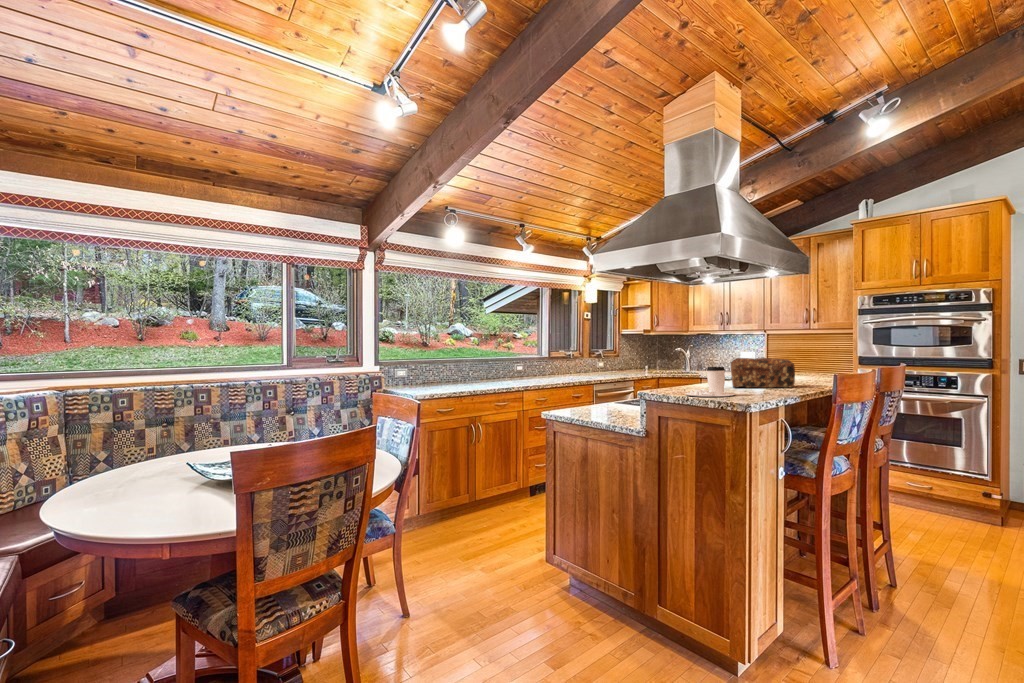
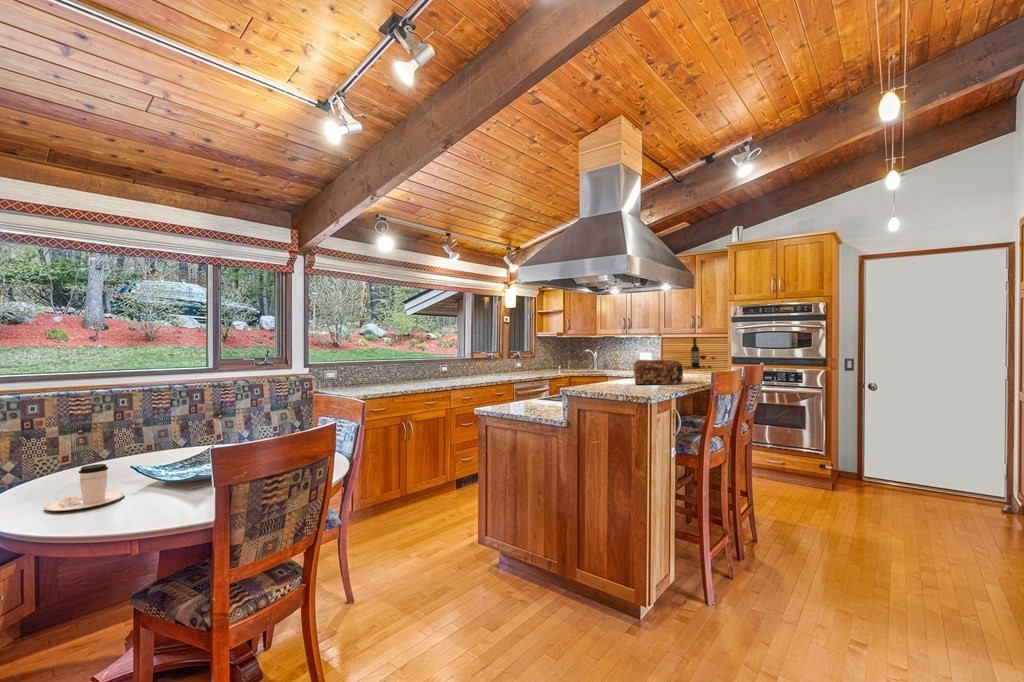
wine bottle: none [794,334,837,369] -> present [684,338,715,368]
coffee cup: present [685,367,735,397] -> present [44,464,124,511]

